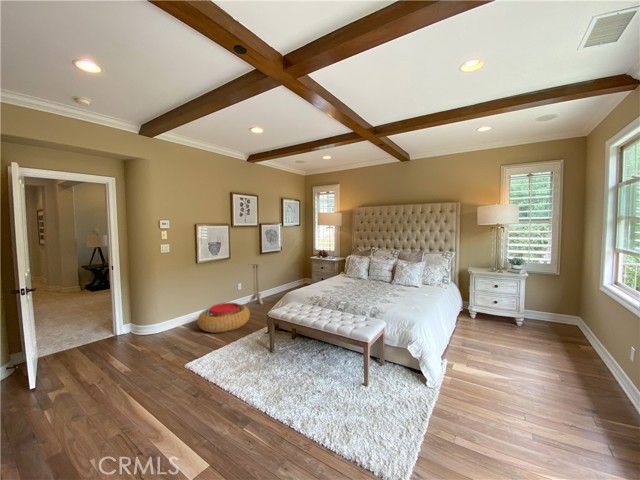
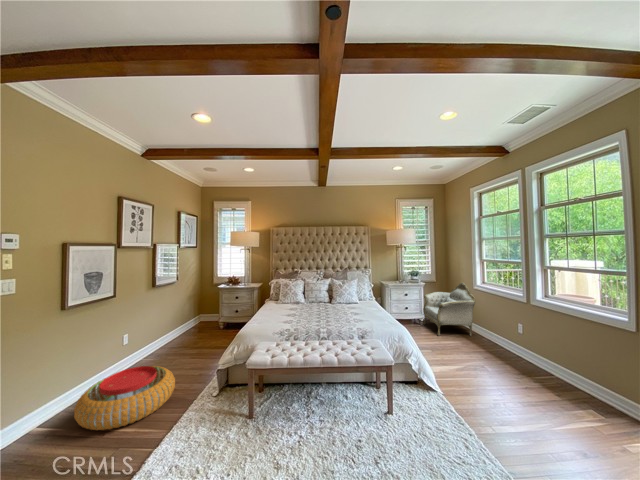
side table: present [249,262,264,304] -> none [139,297,168,364]
armchair: none [530,280,613,362] -> present [423,282,475,336]

